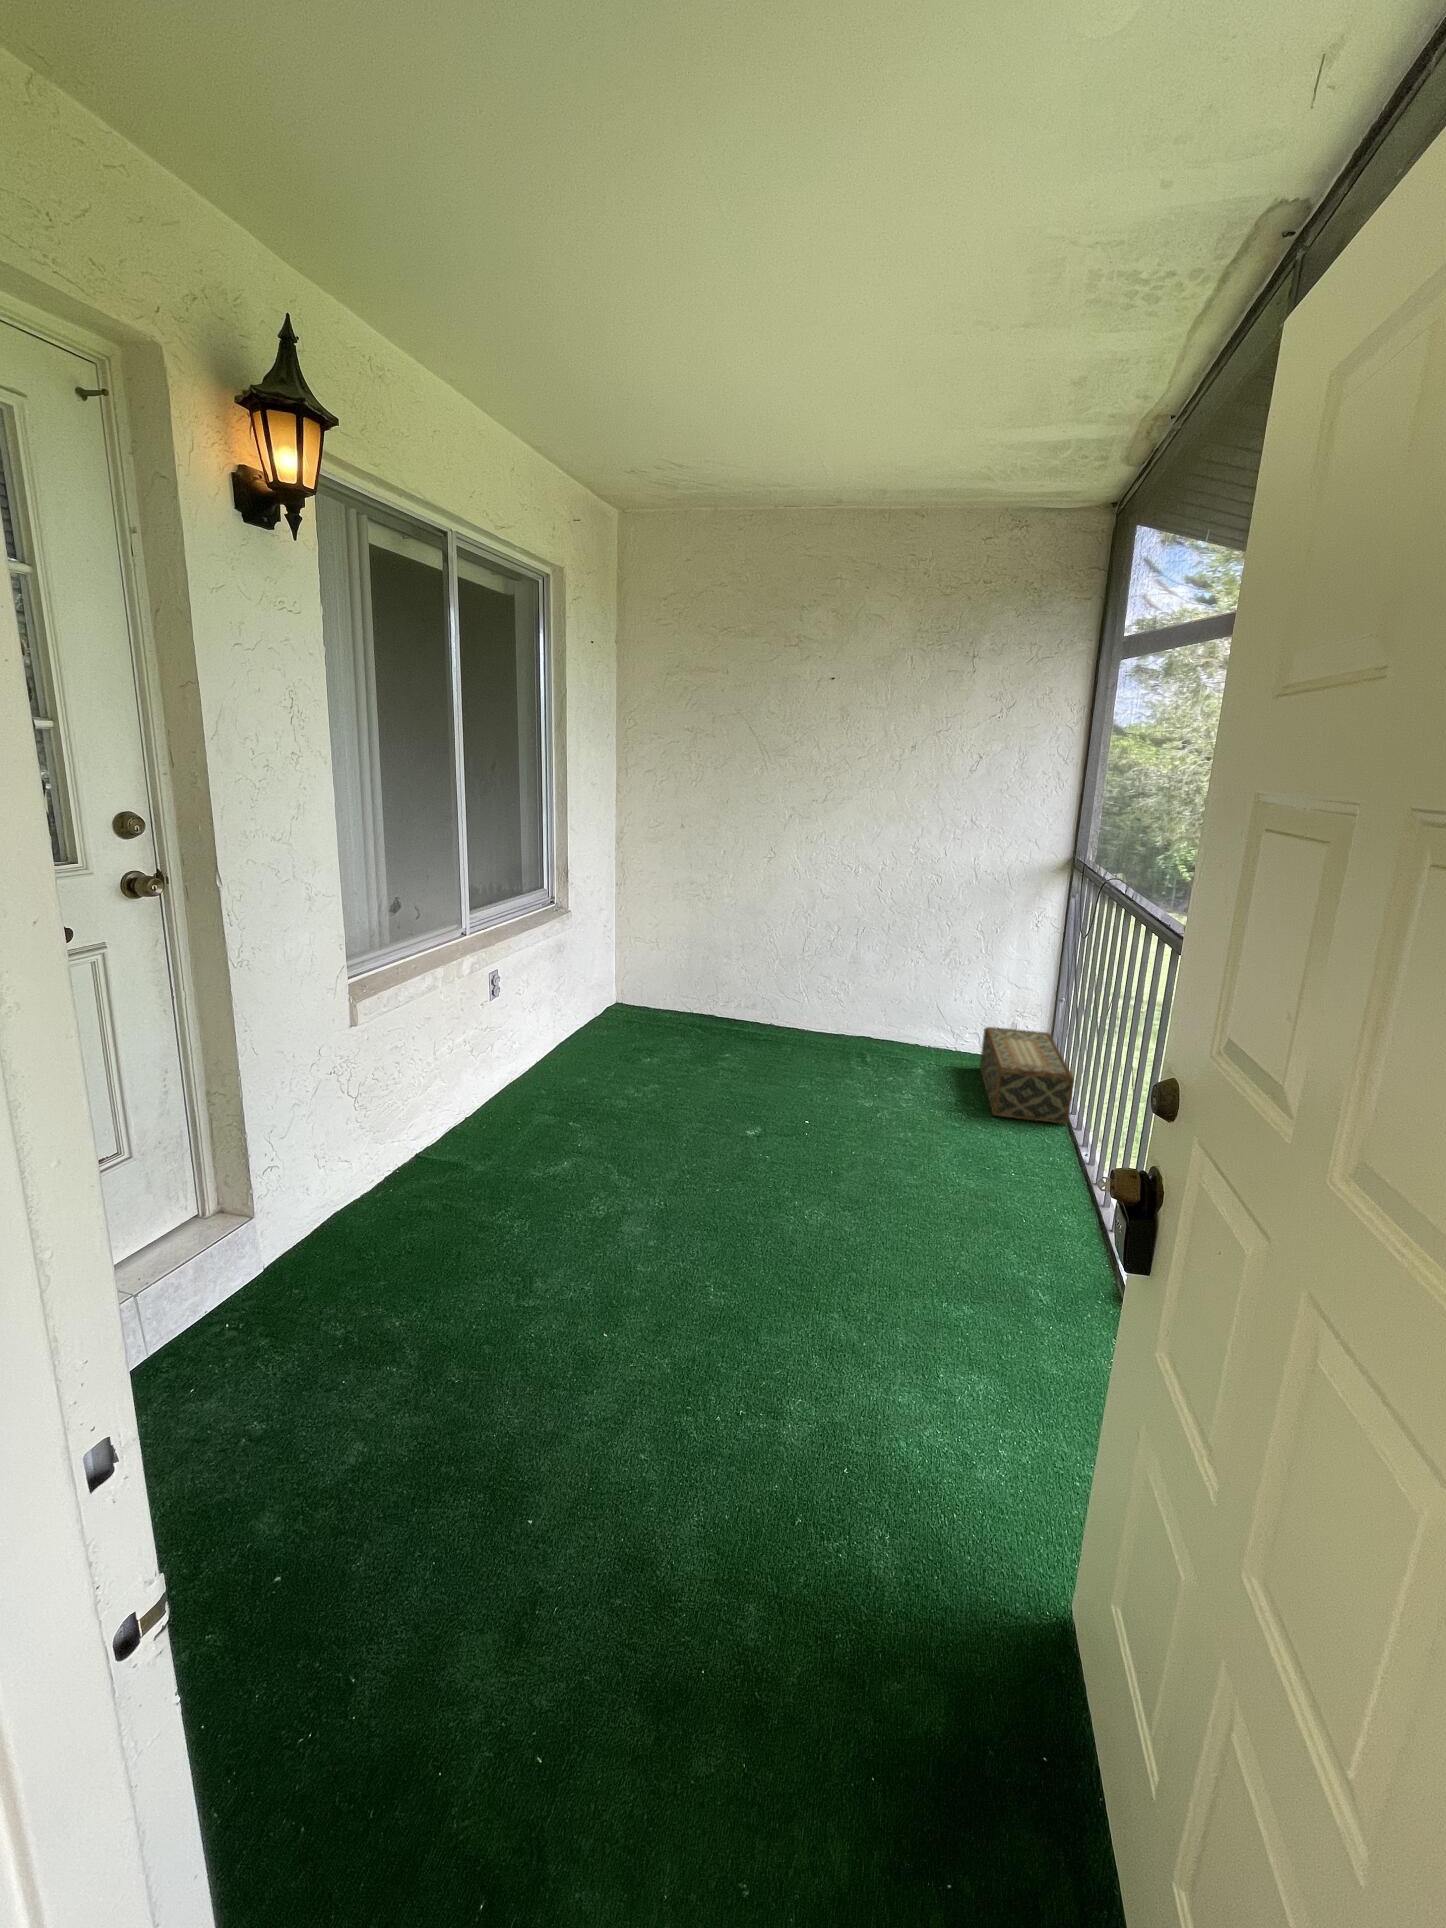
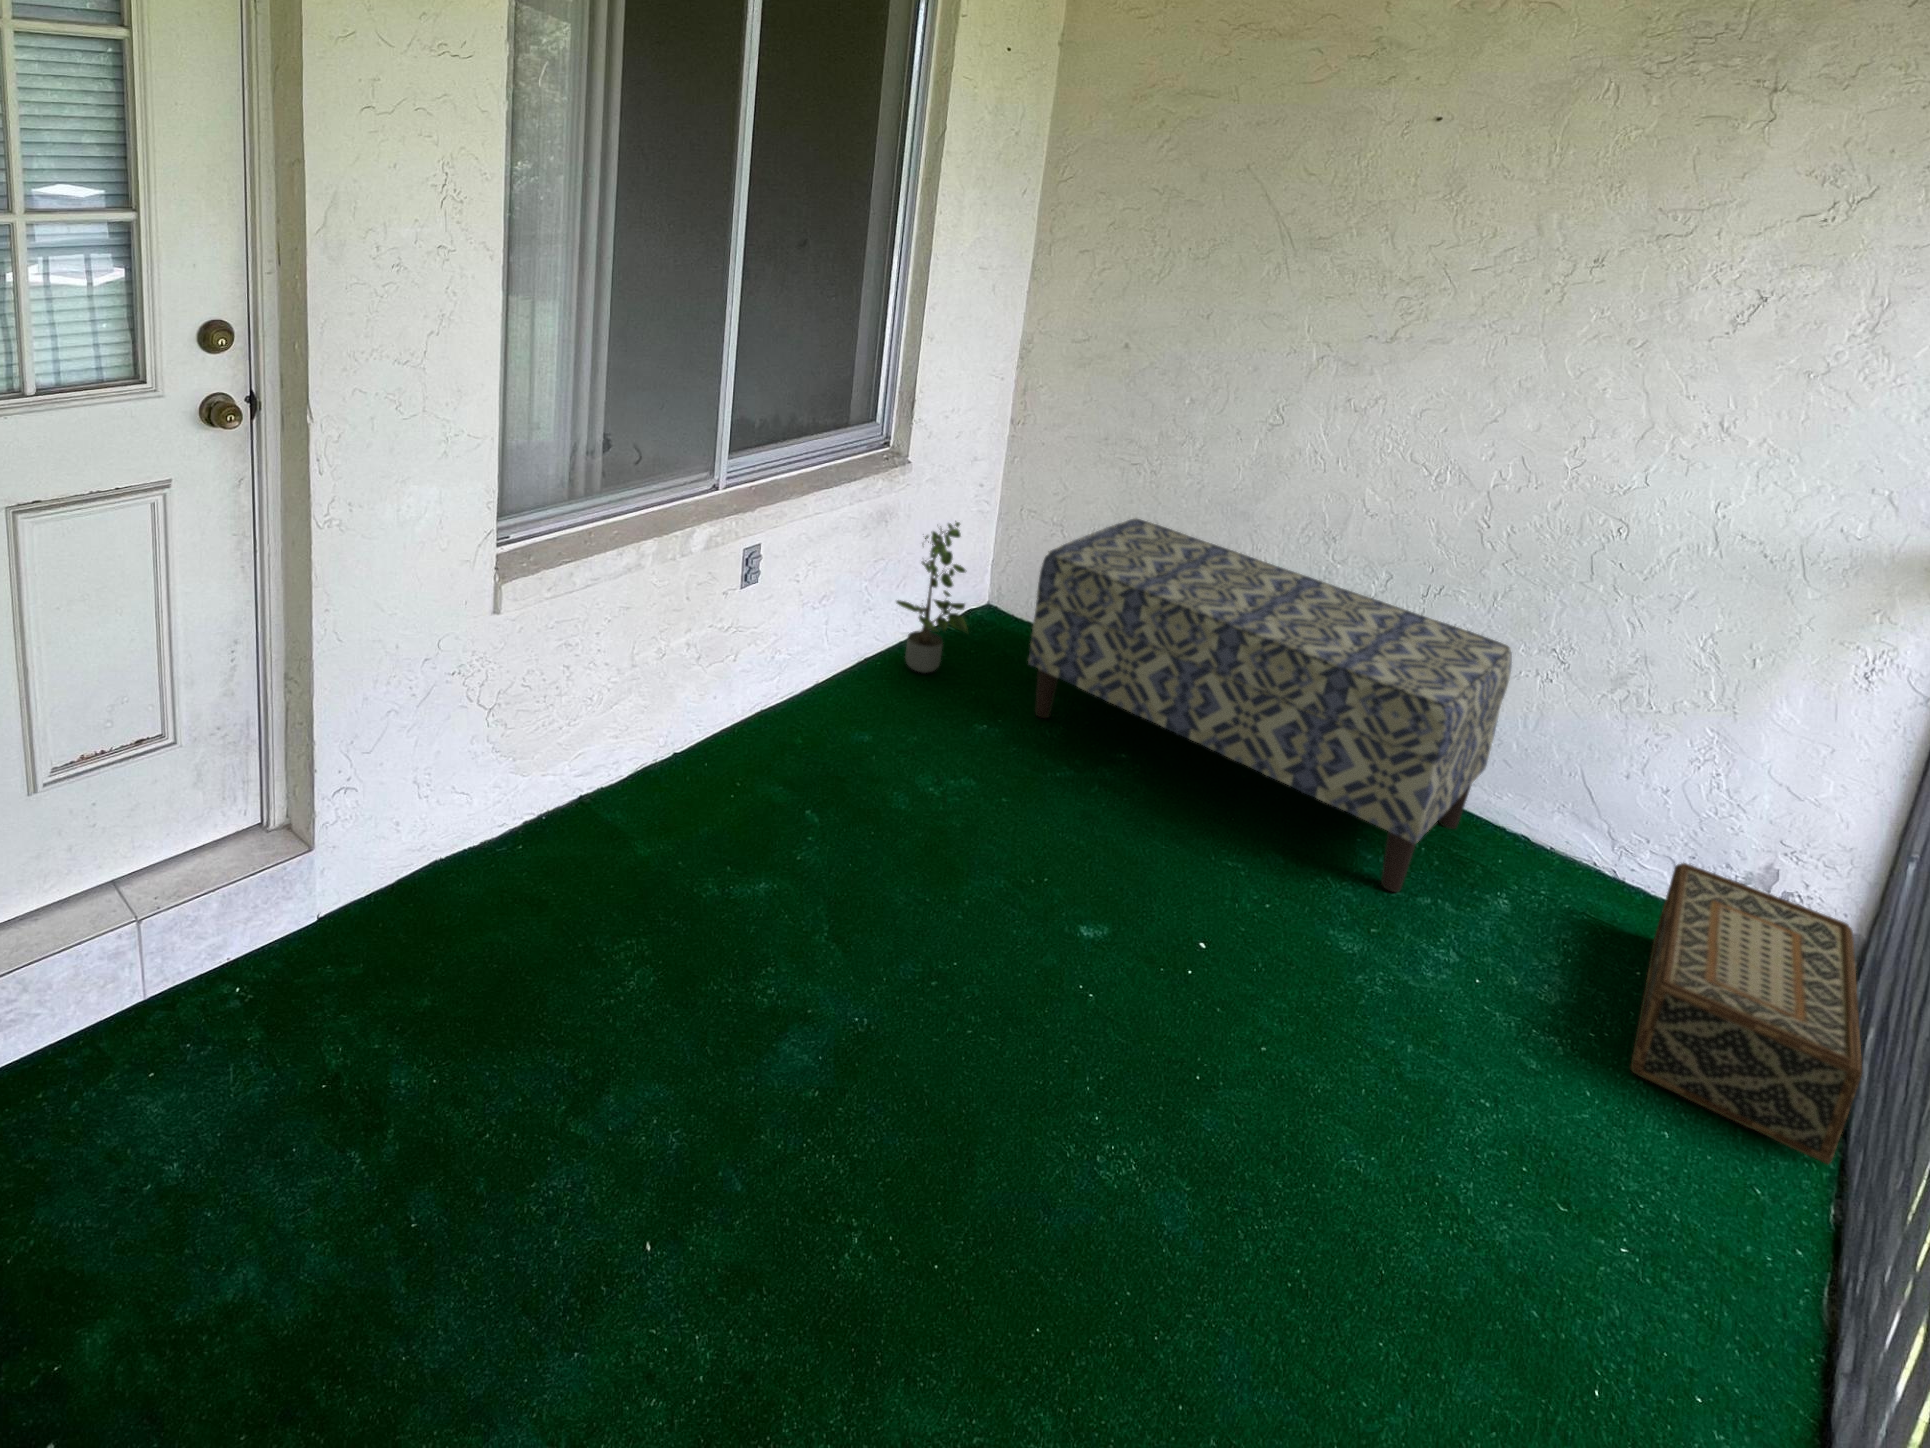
bench: none [662,926,902,1078] -> present [1028,519,1512,892]
potted plant: none [572,941,619,1043] -> present [896,521,968,673]

